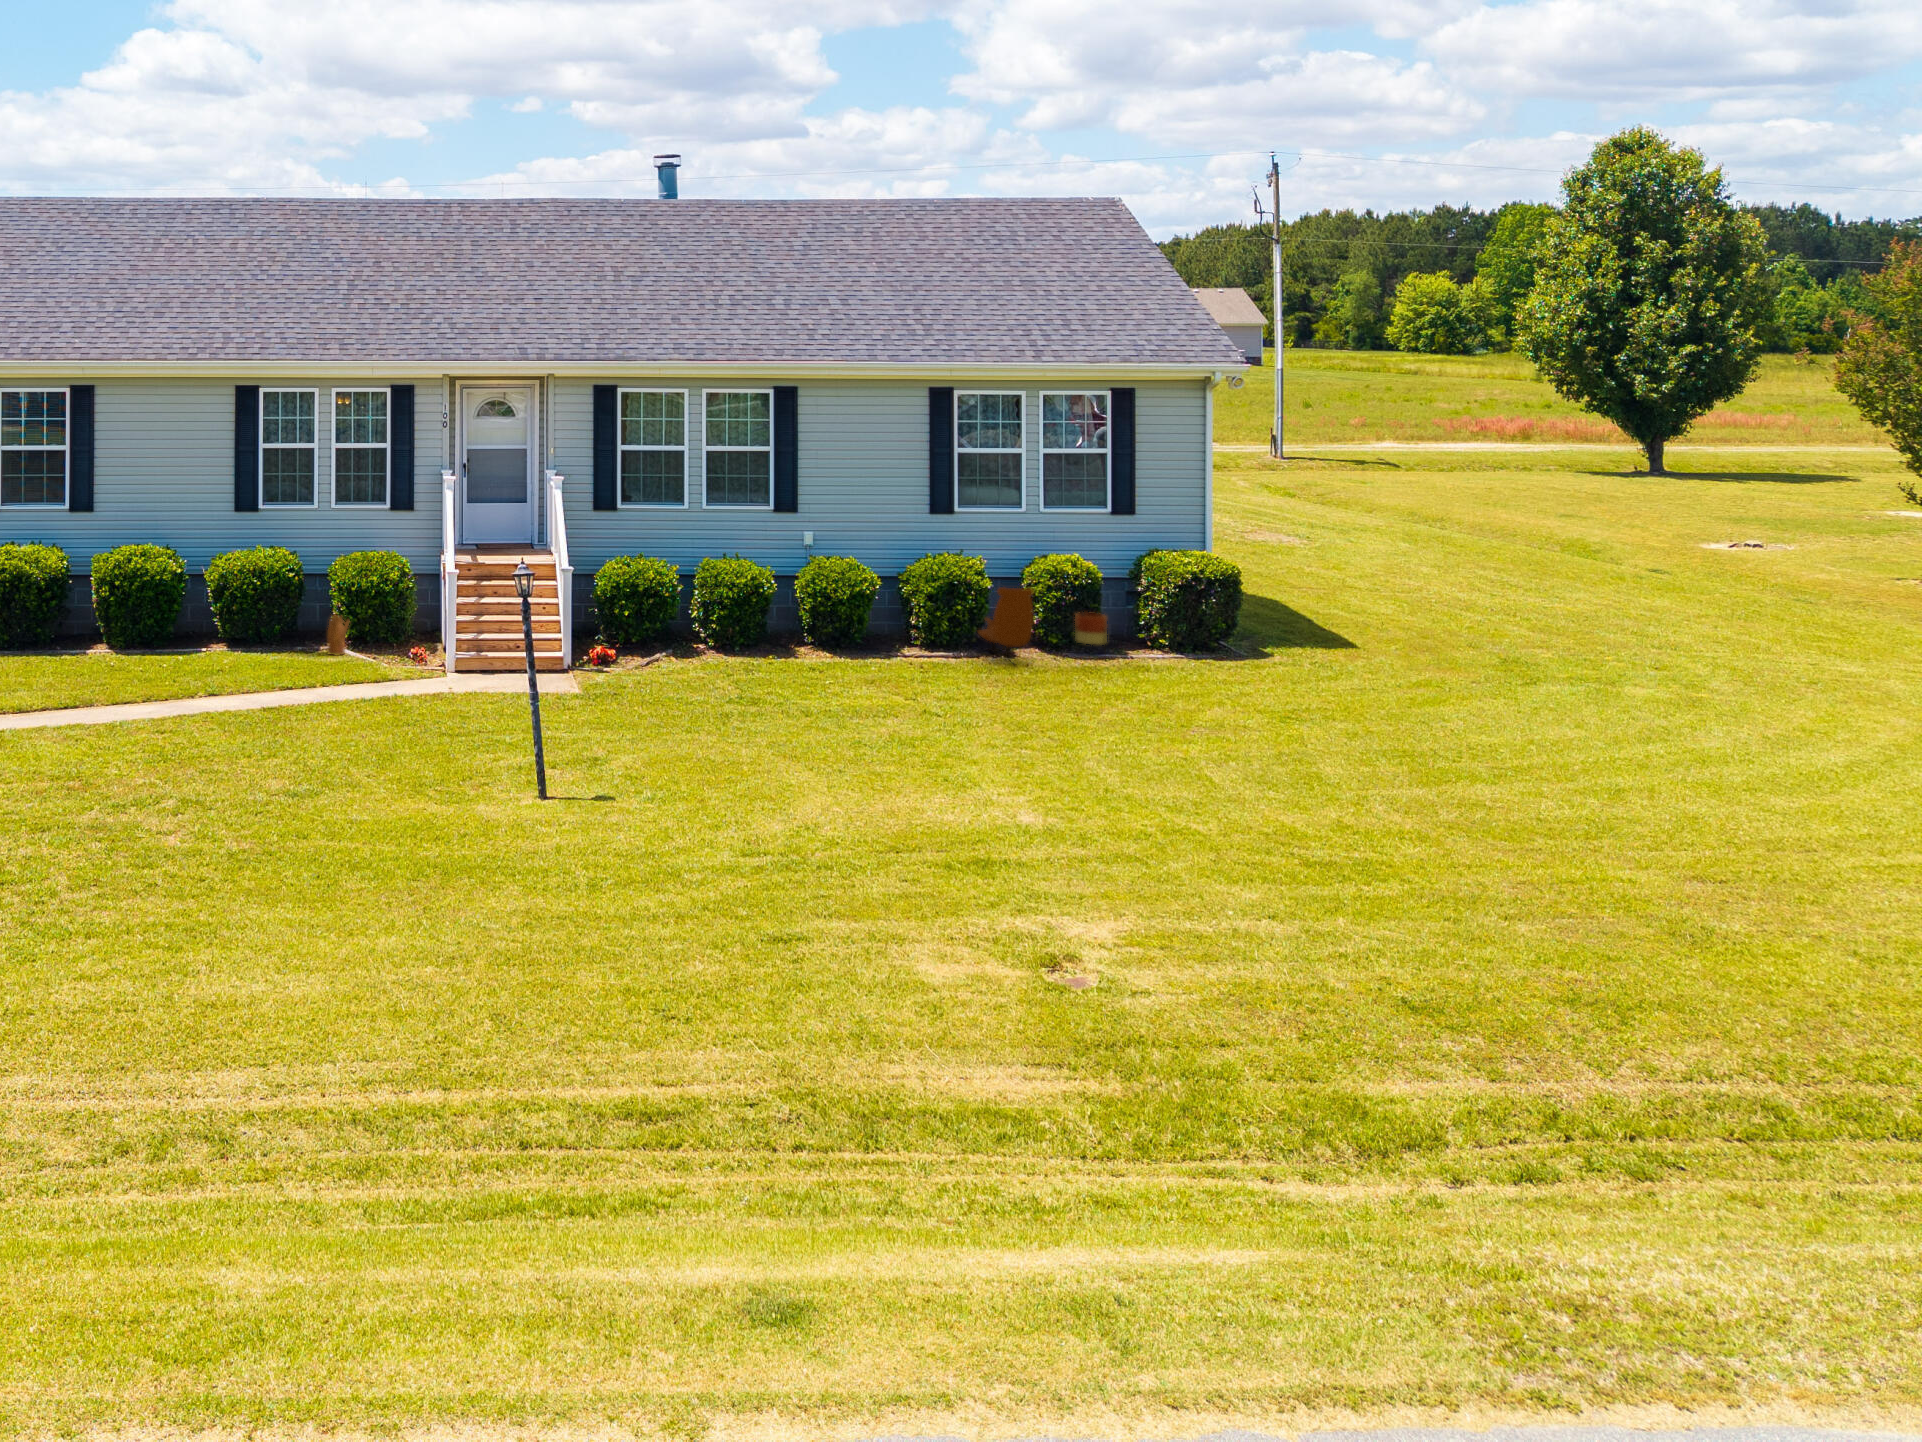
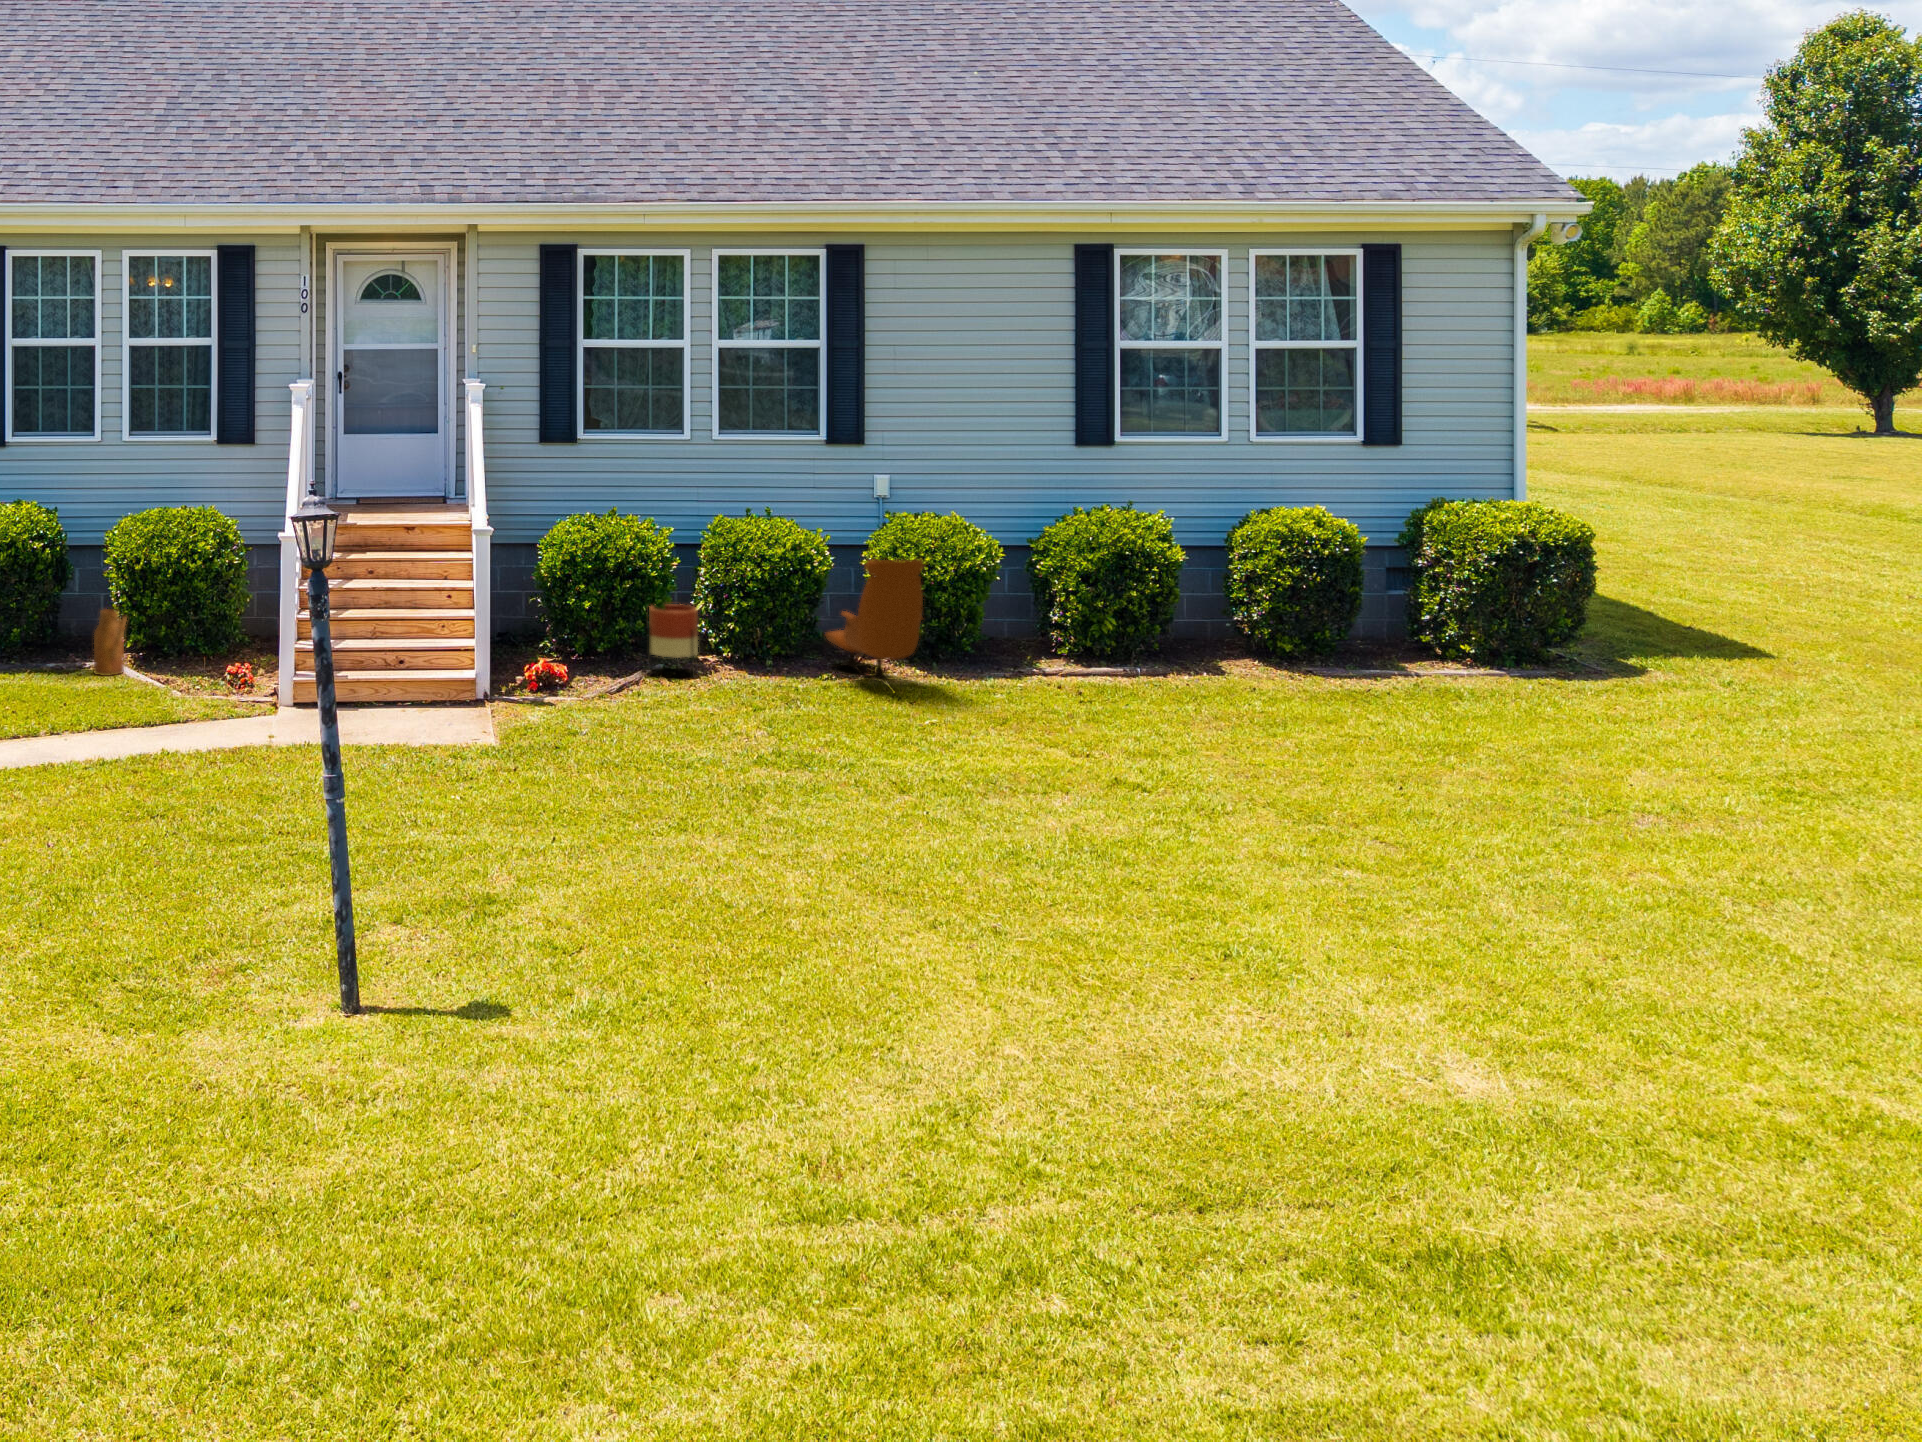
lounge chair: present [978,587,1034,662] -> present [826,559,924,692]
planter: present [1075,612,1107,654] -> present [649,604,698,677]

